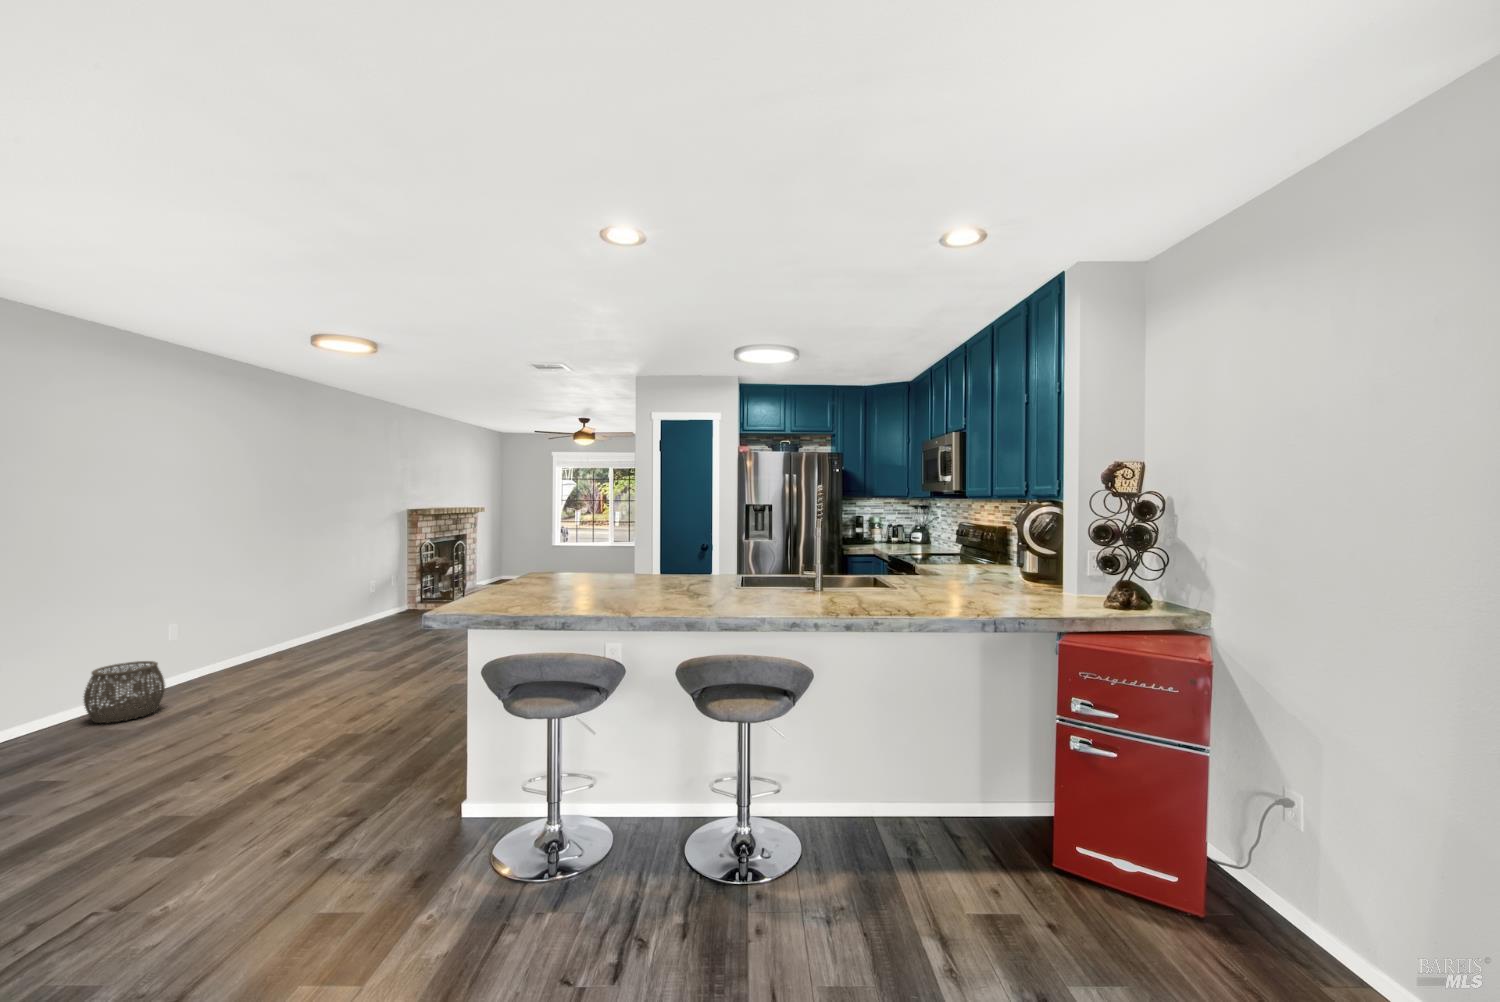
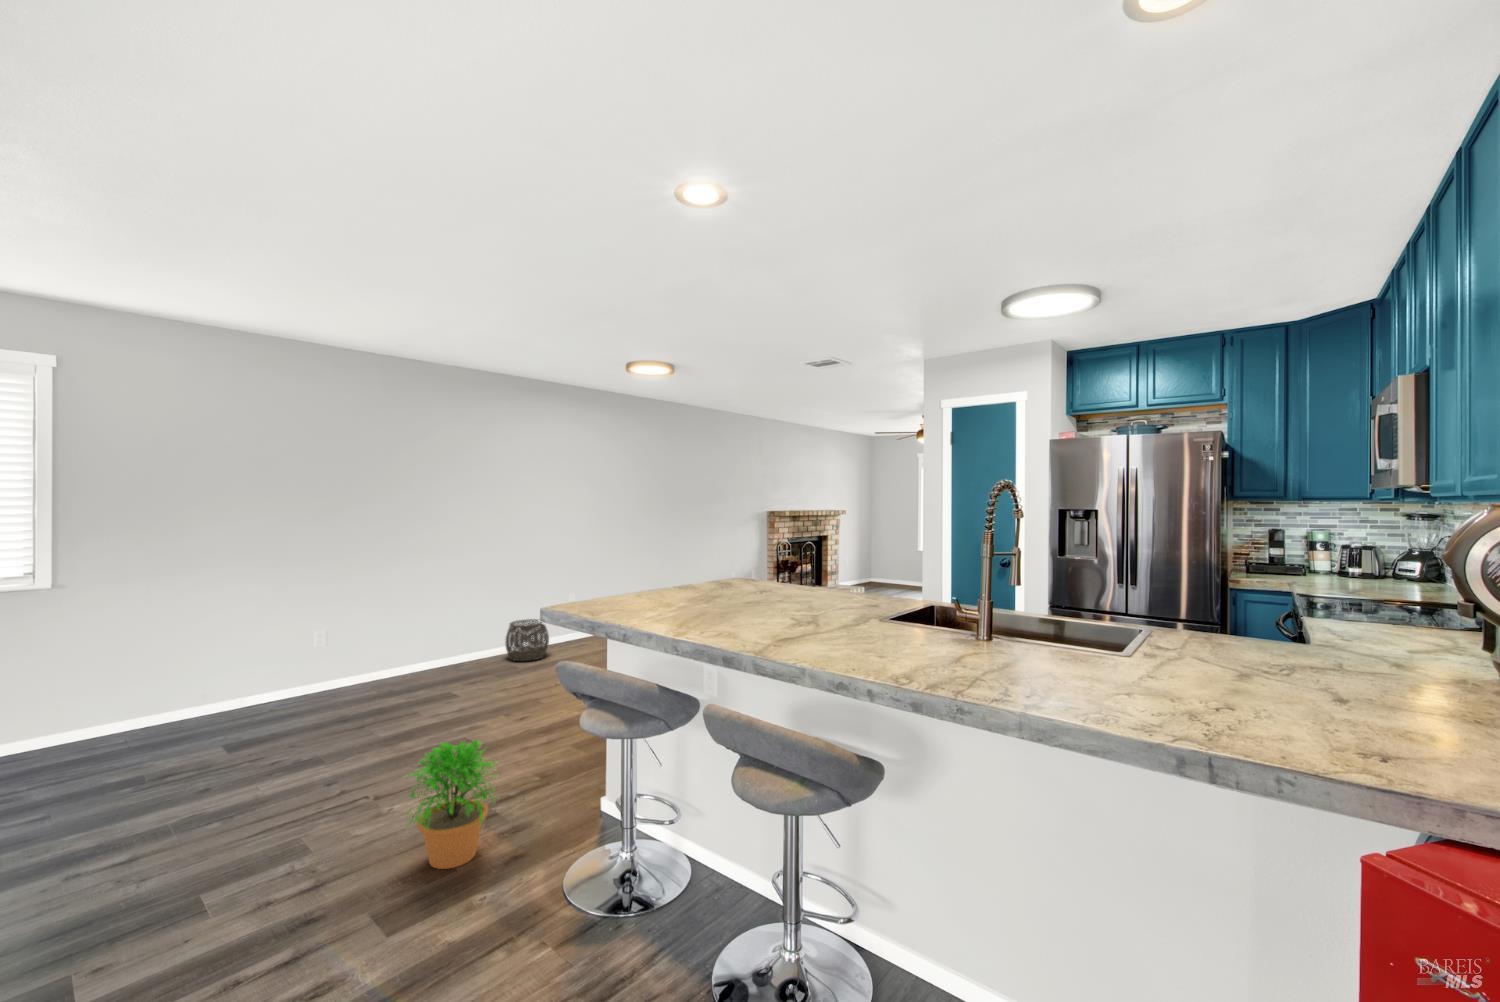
potted plant: none [268,766,407,923] -> present [405,740,497,869]

